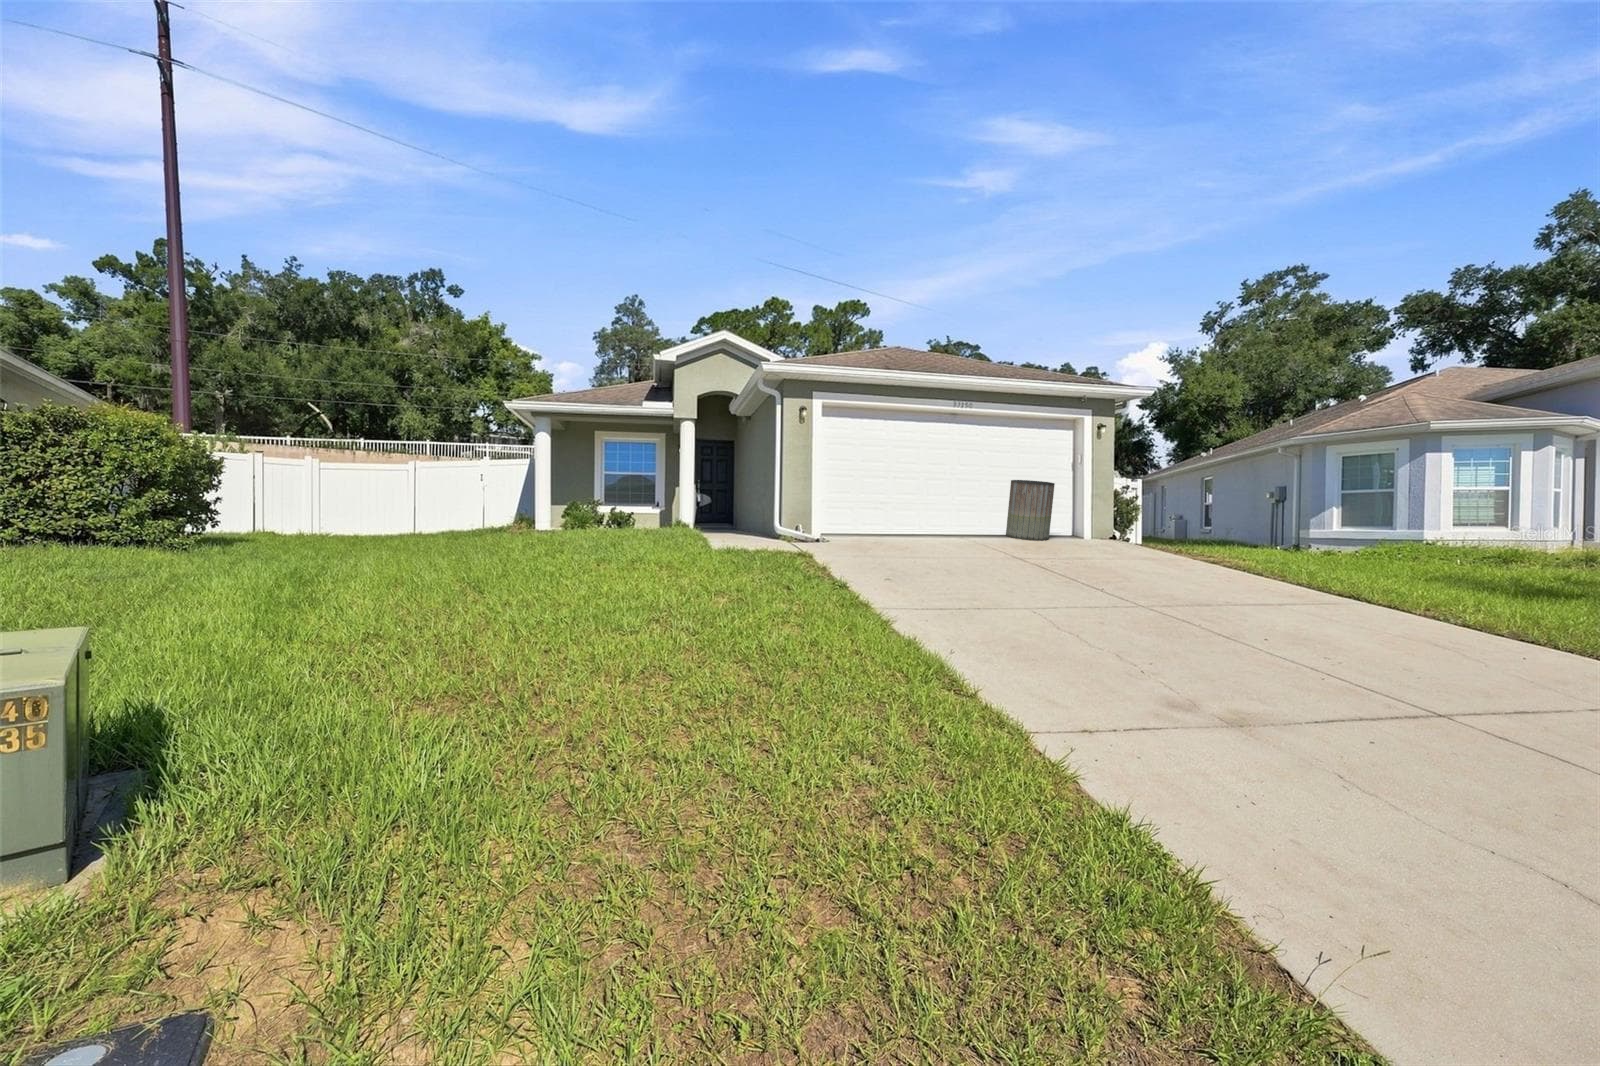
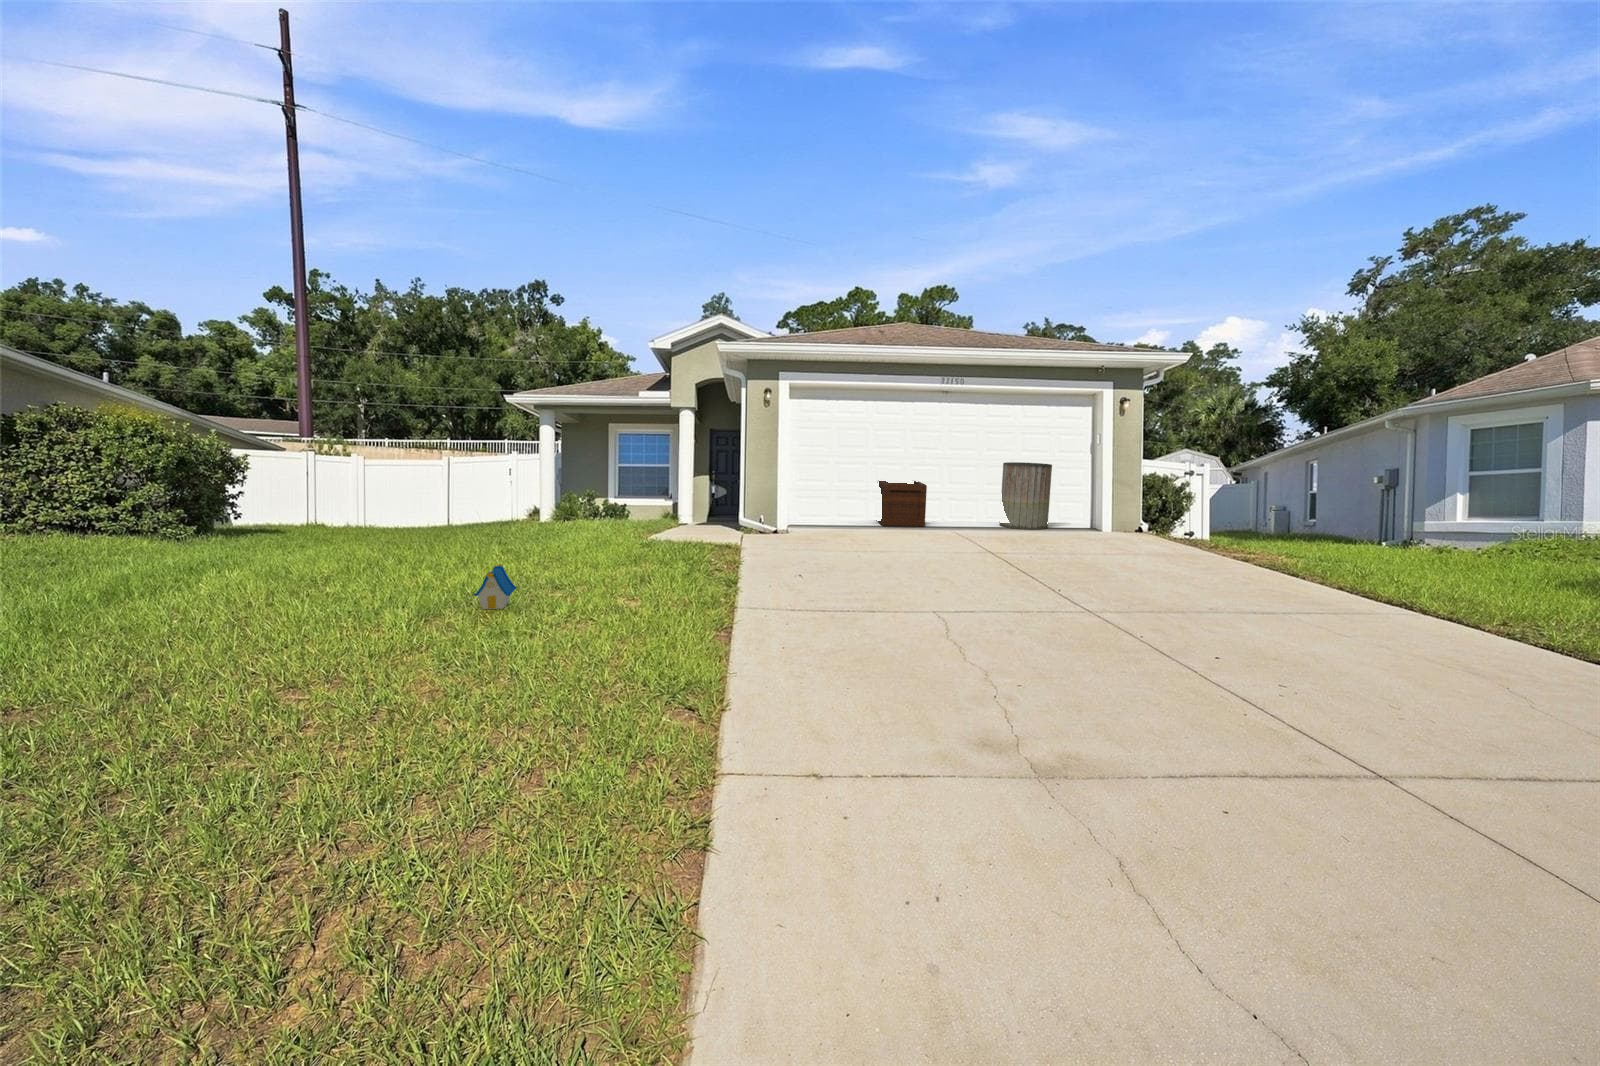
wooden crate: none [899,495,952,538] -> present [877,481,927,527]
toy house: none [683,585,723,630] -> present [473,564,517,609]

